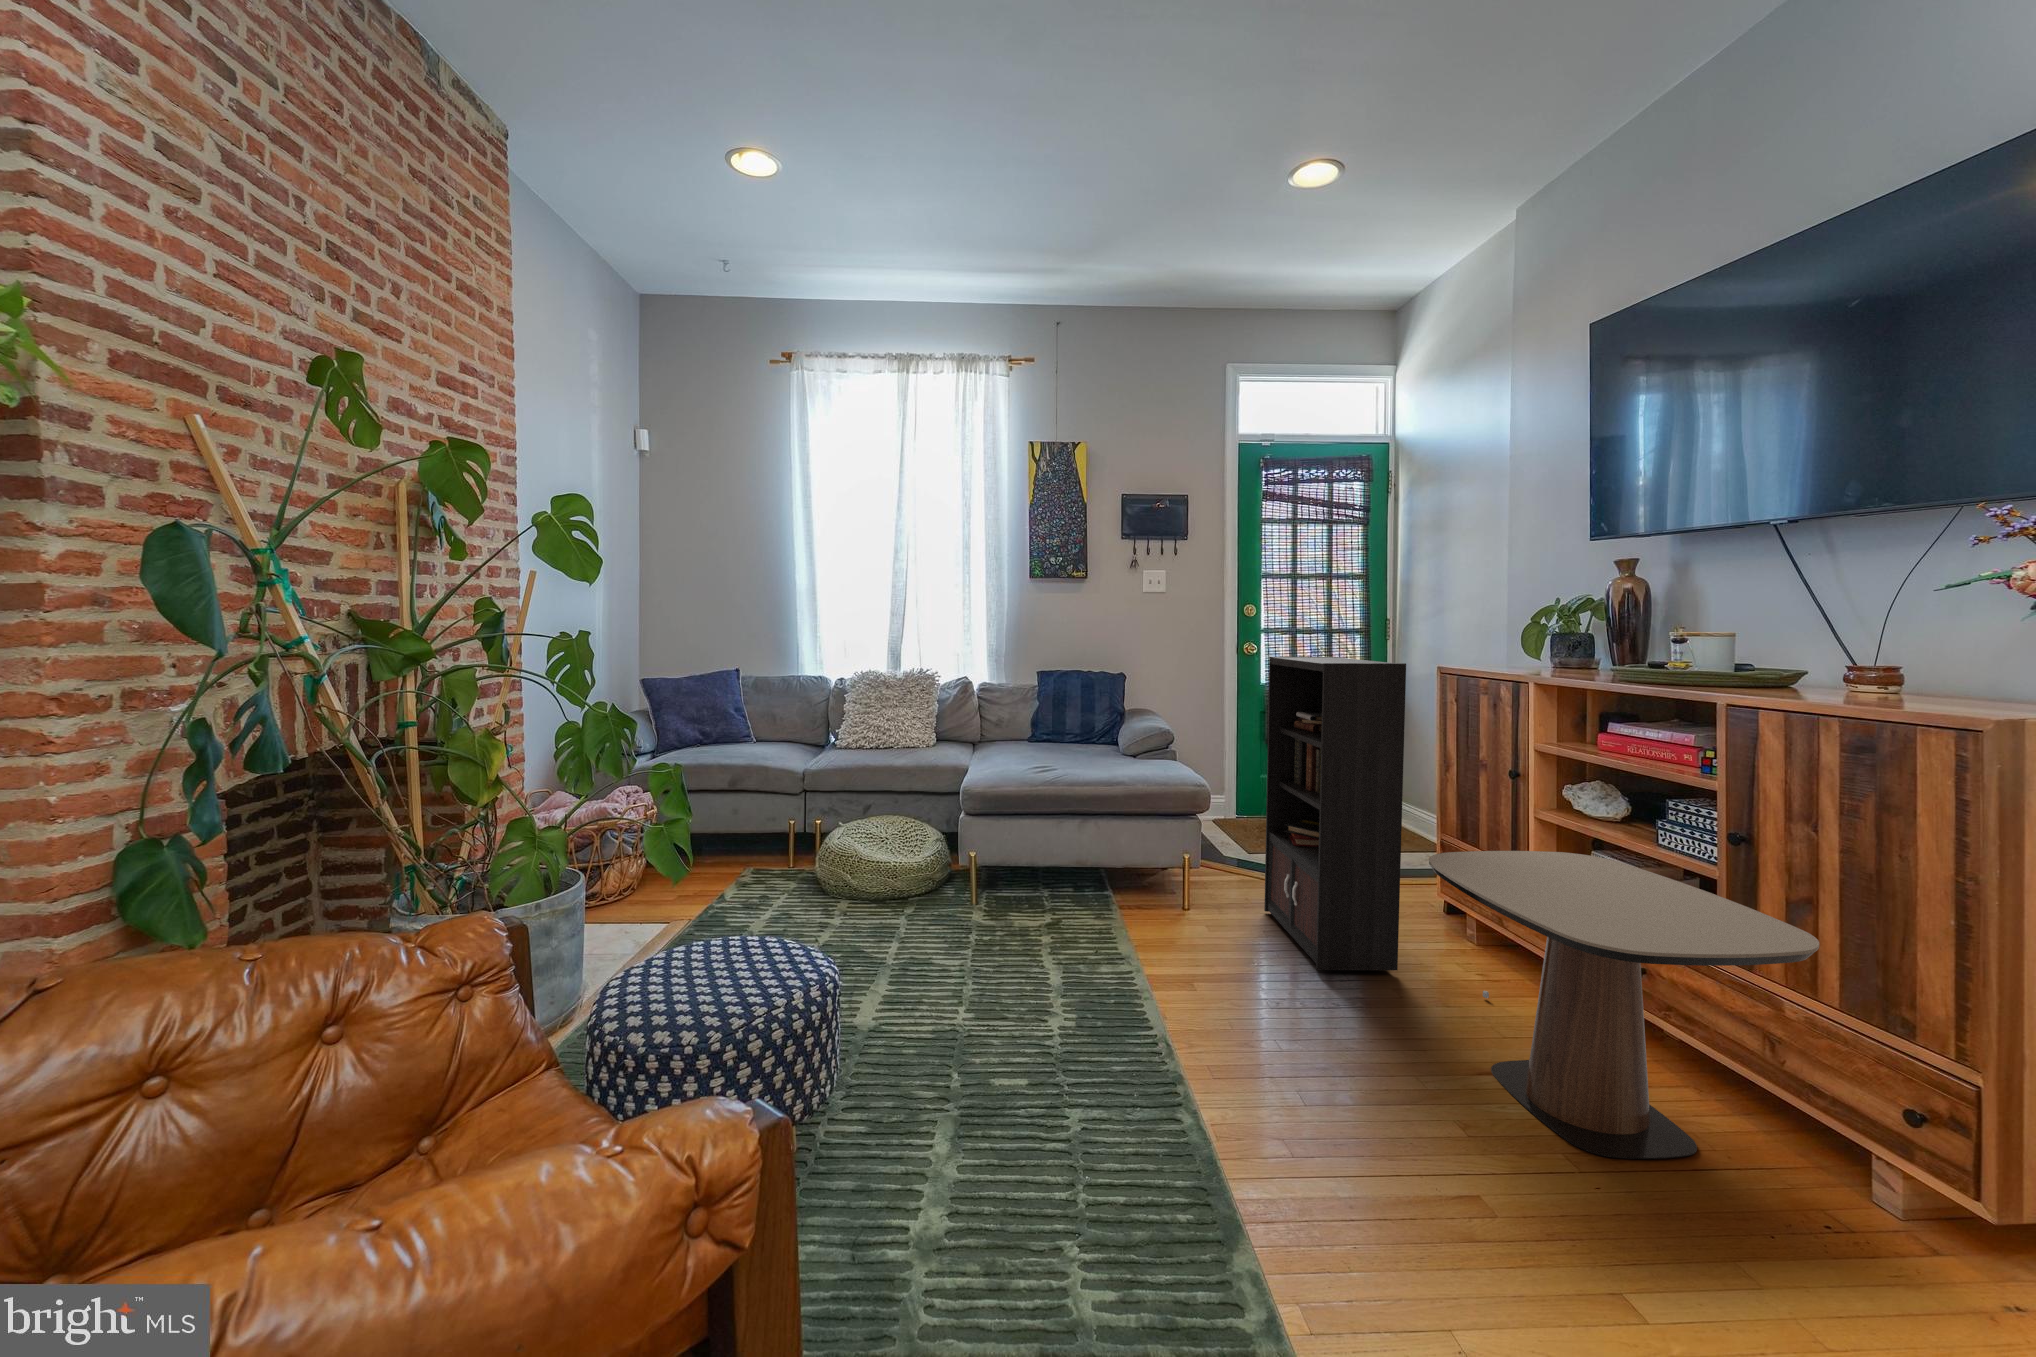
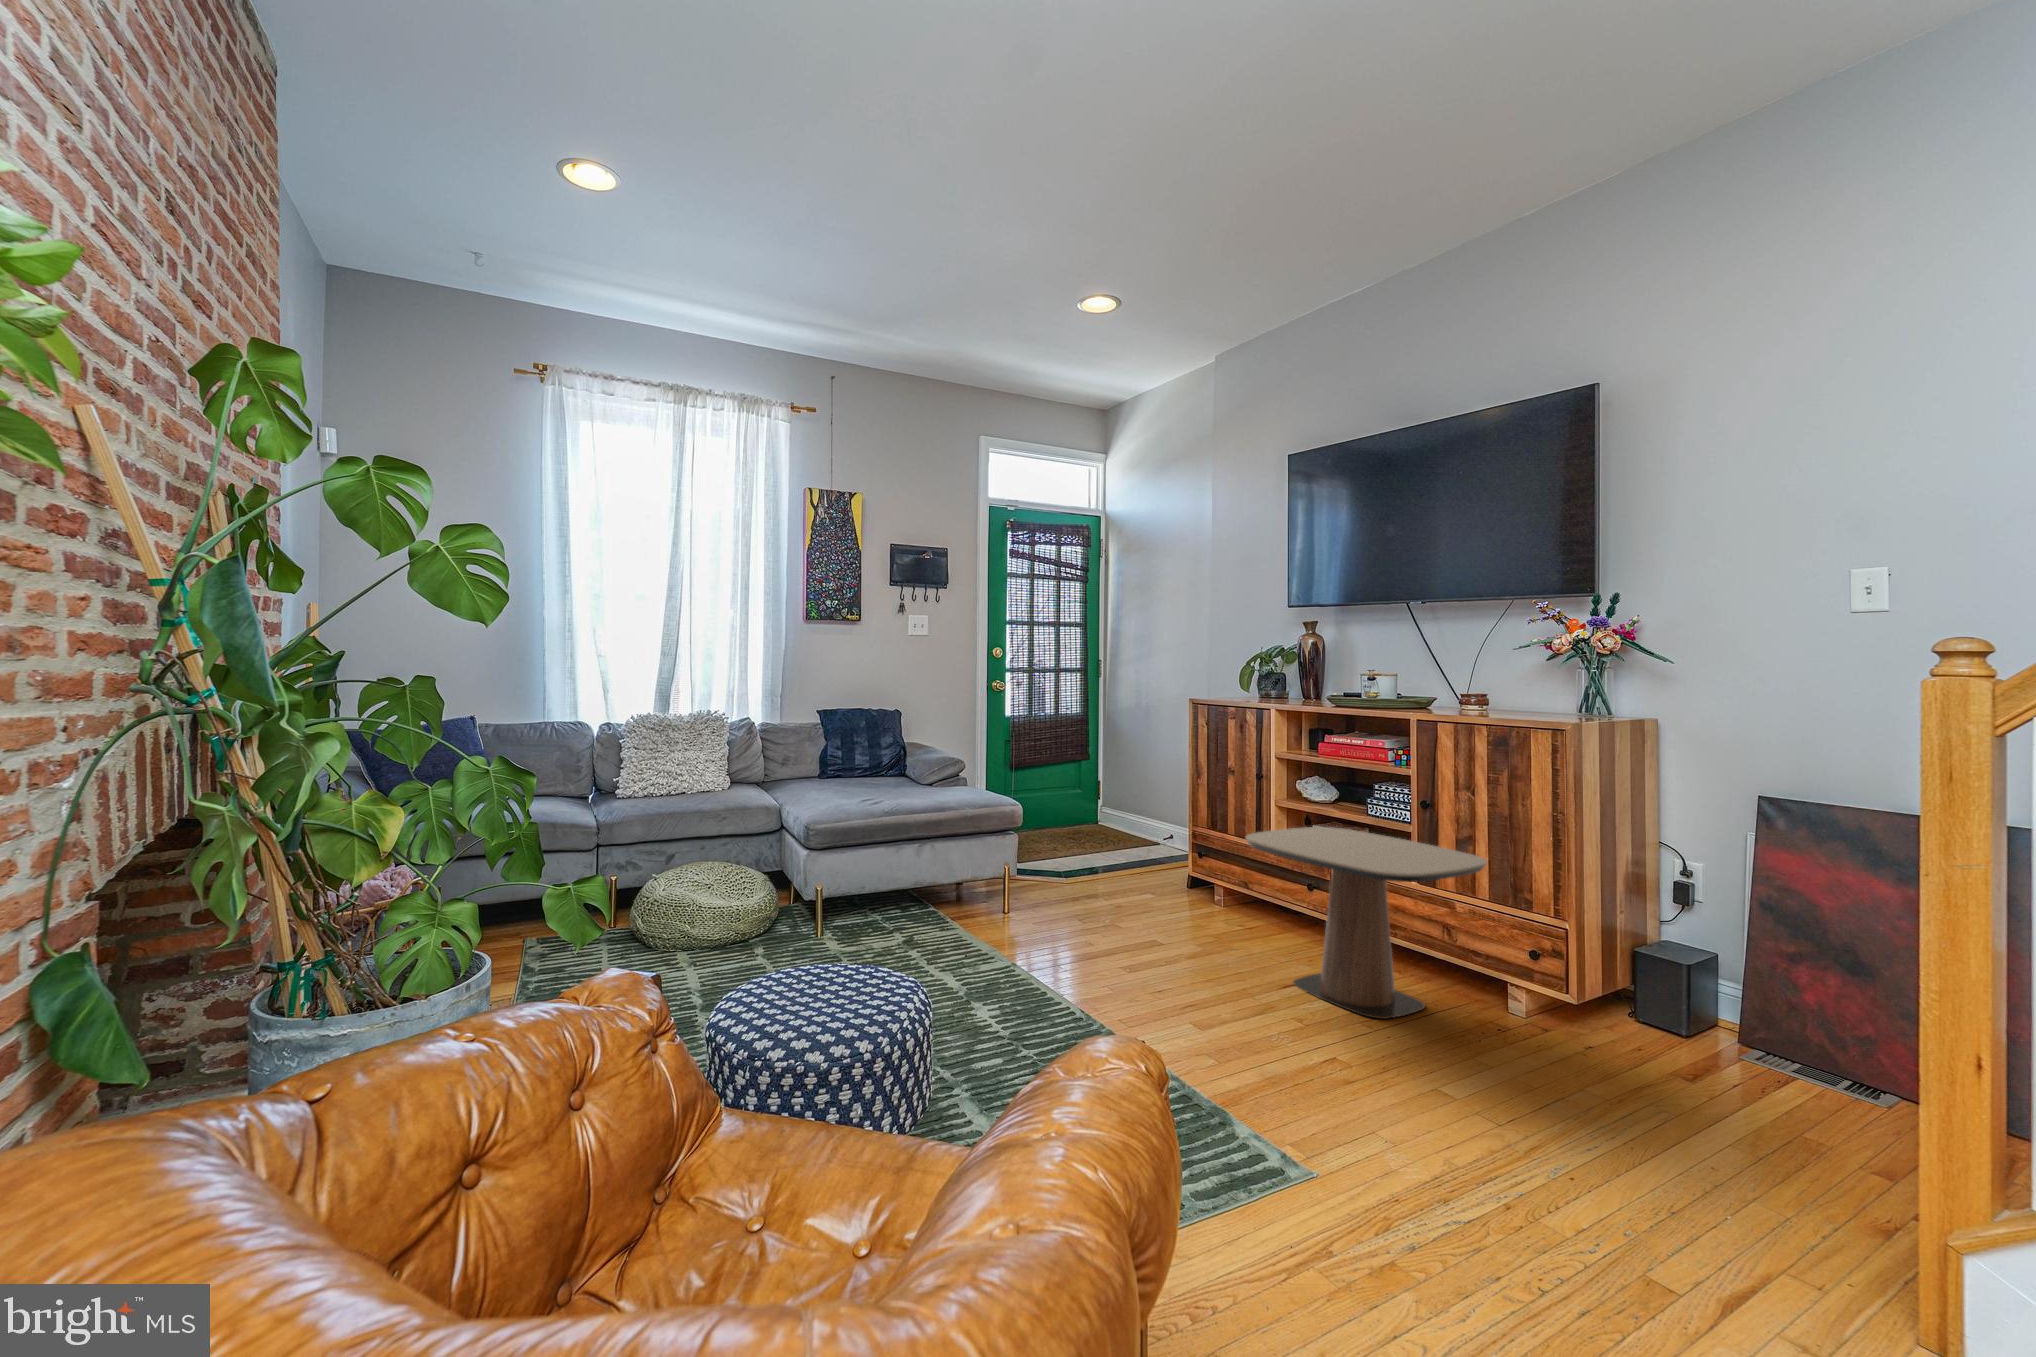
bookcase: present [1264,657,1489,998] -> none [1073,692,1263,942]

